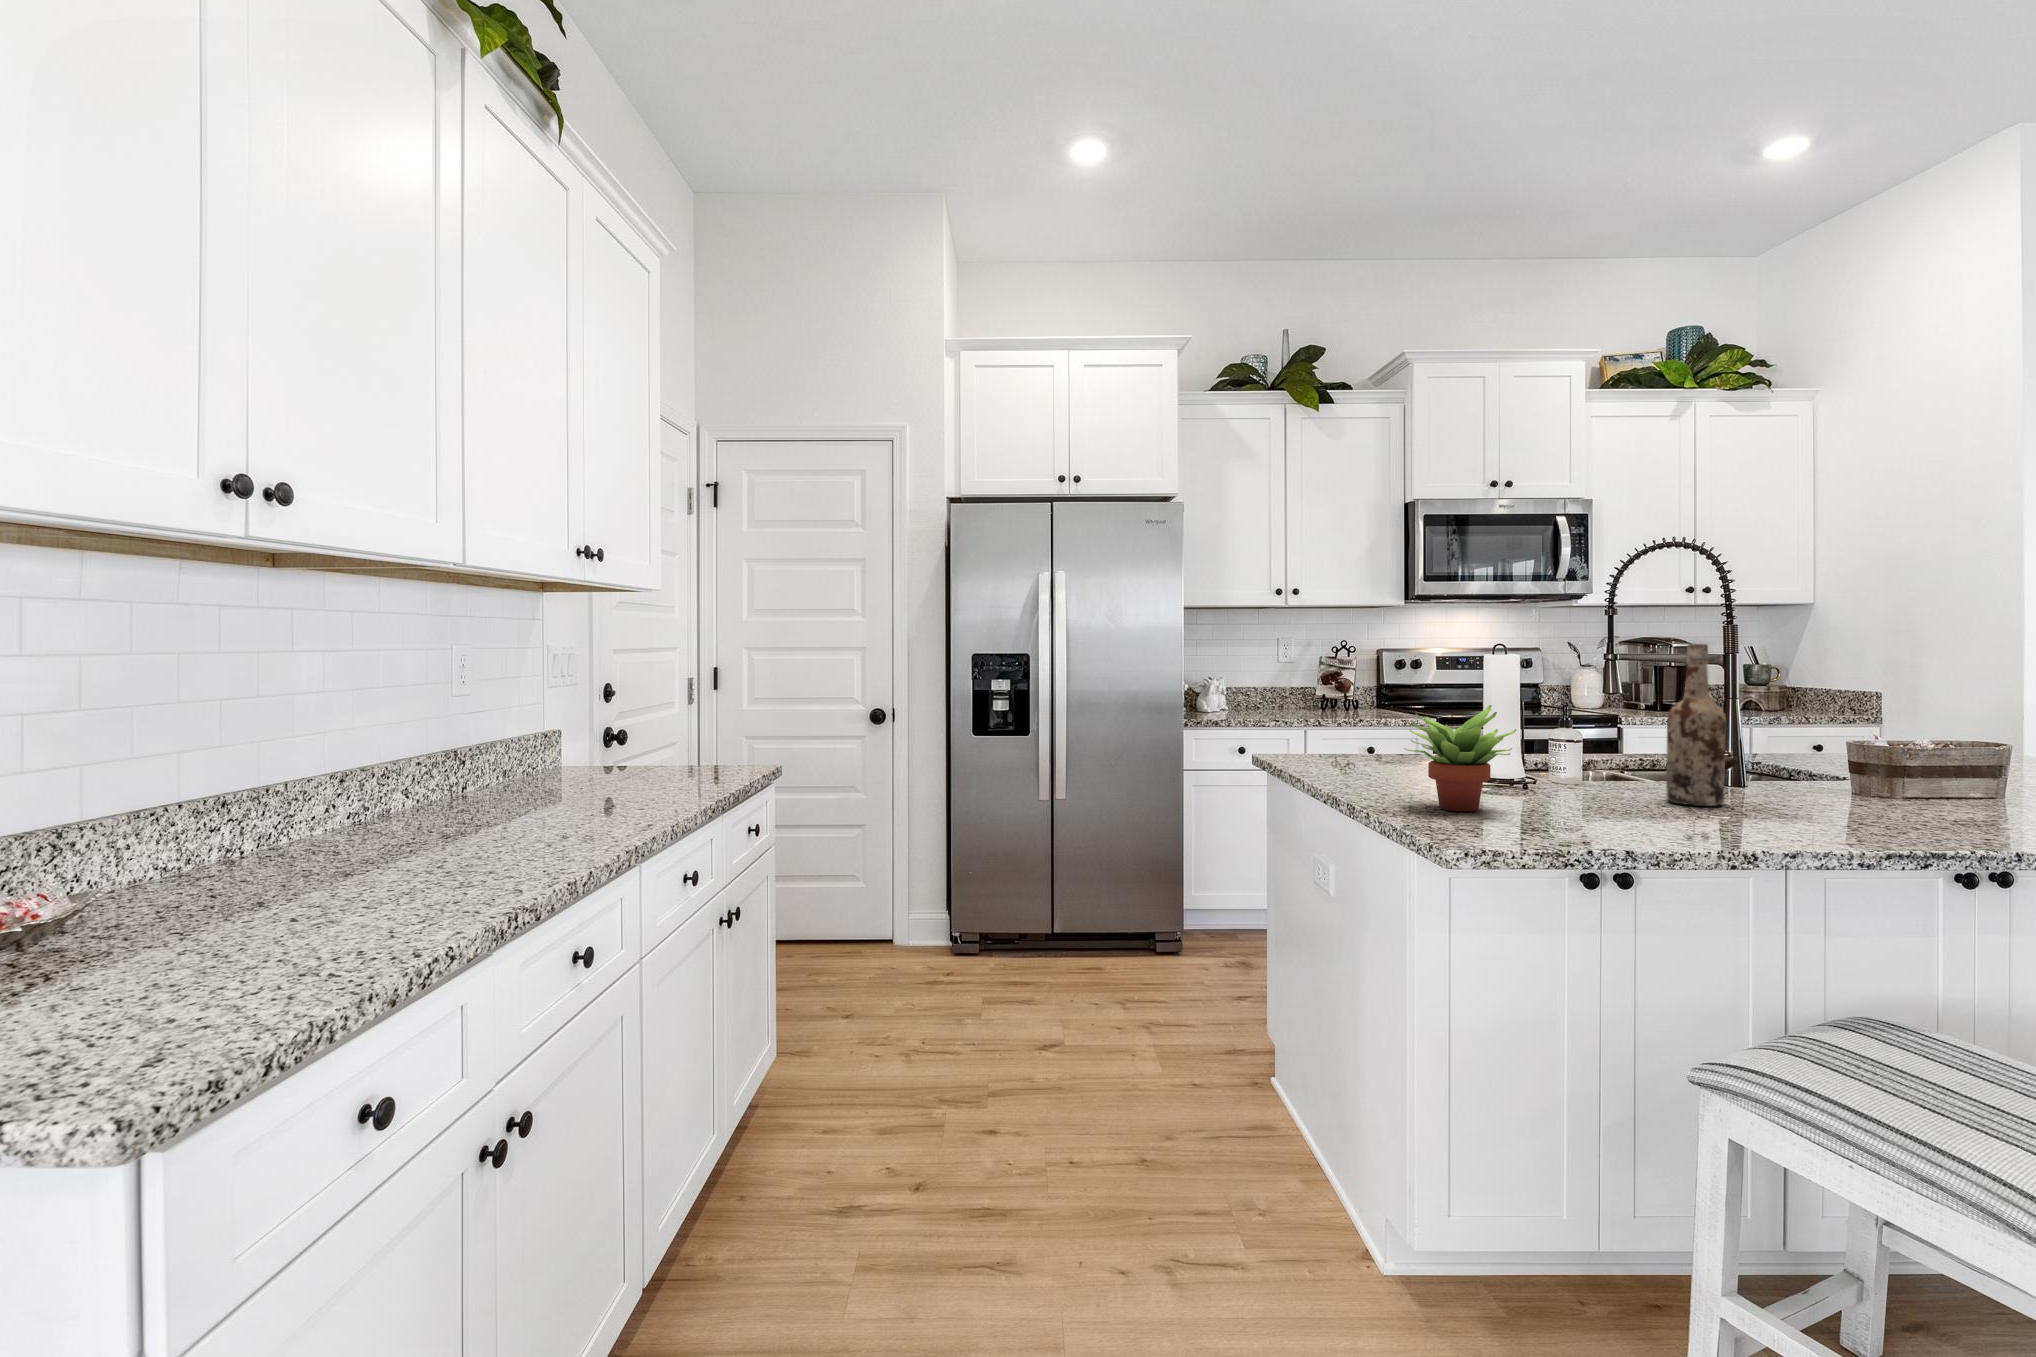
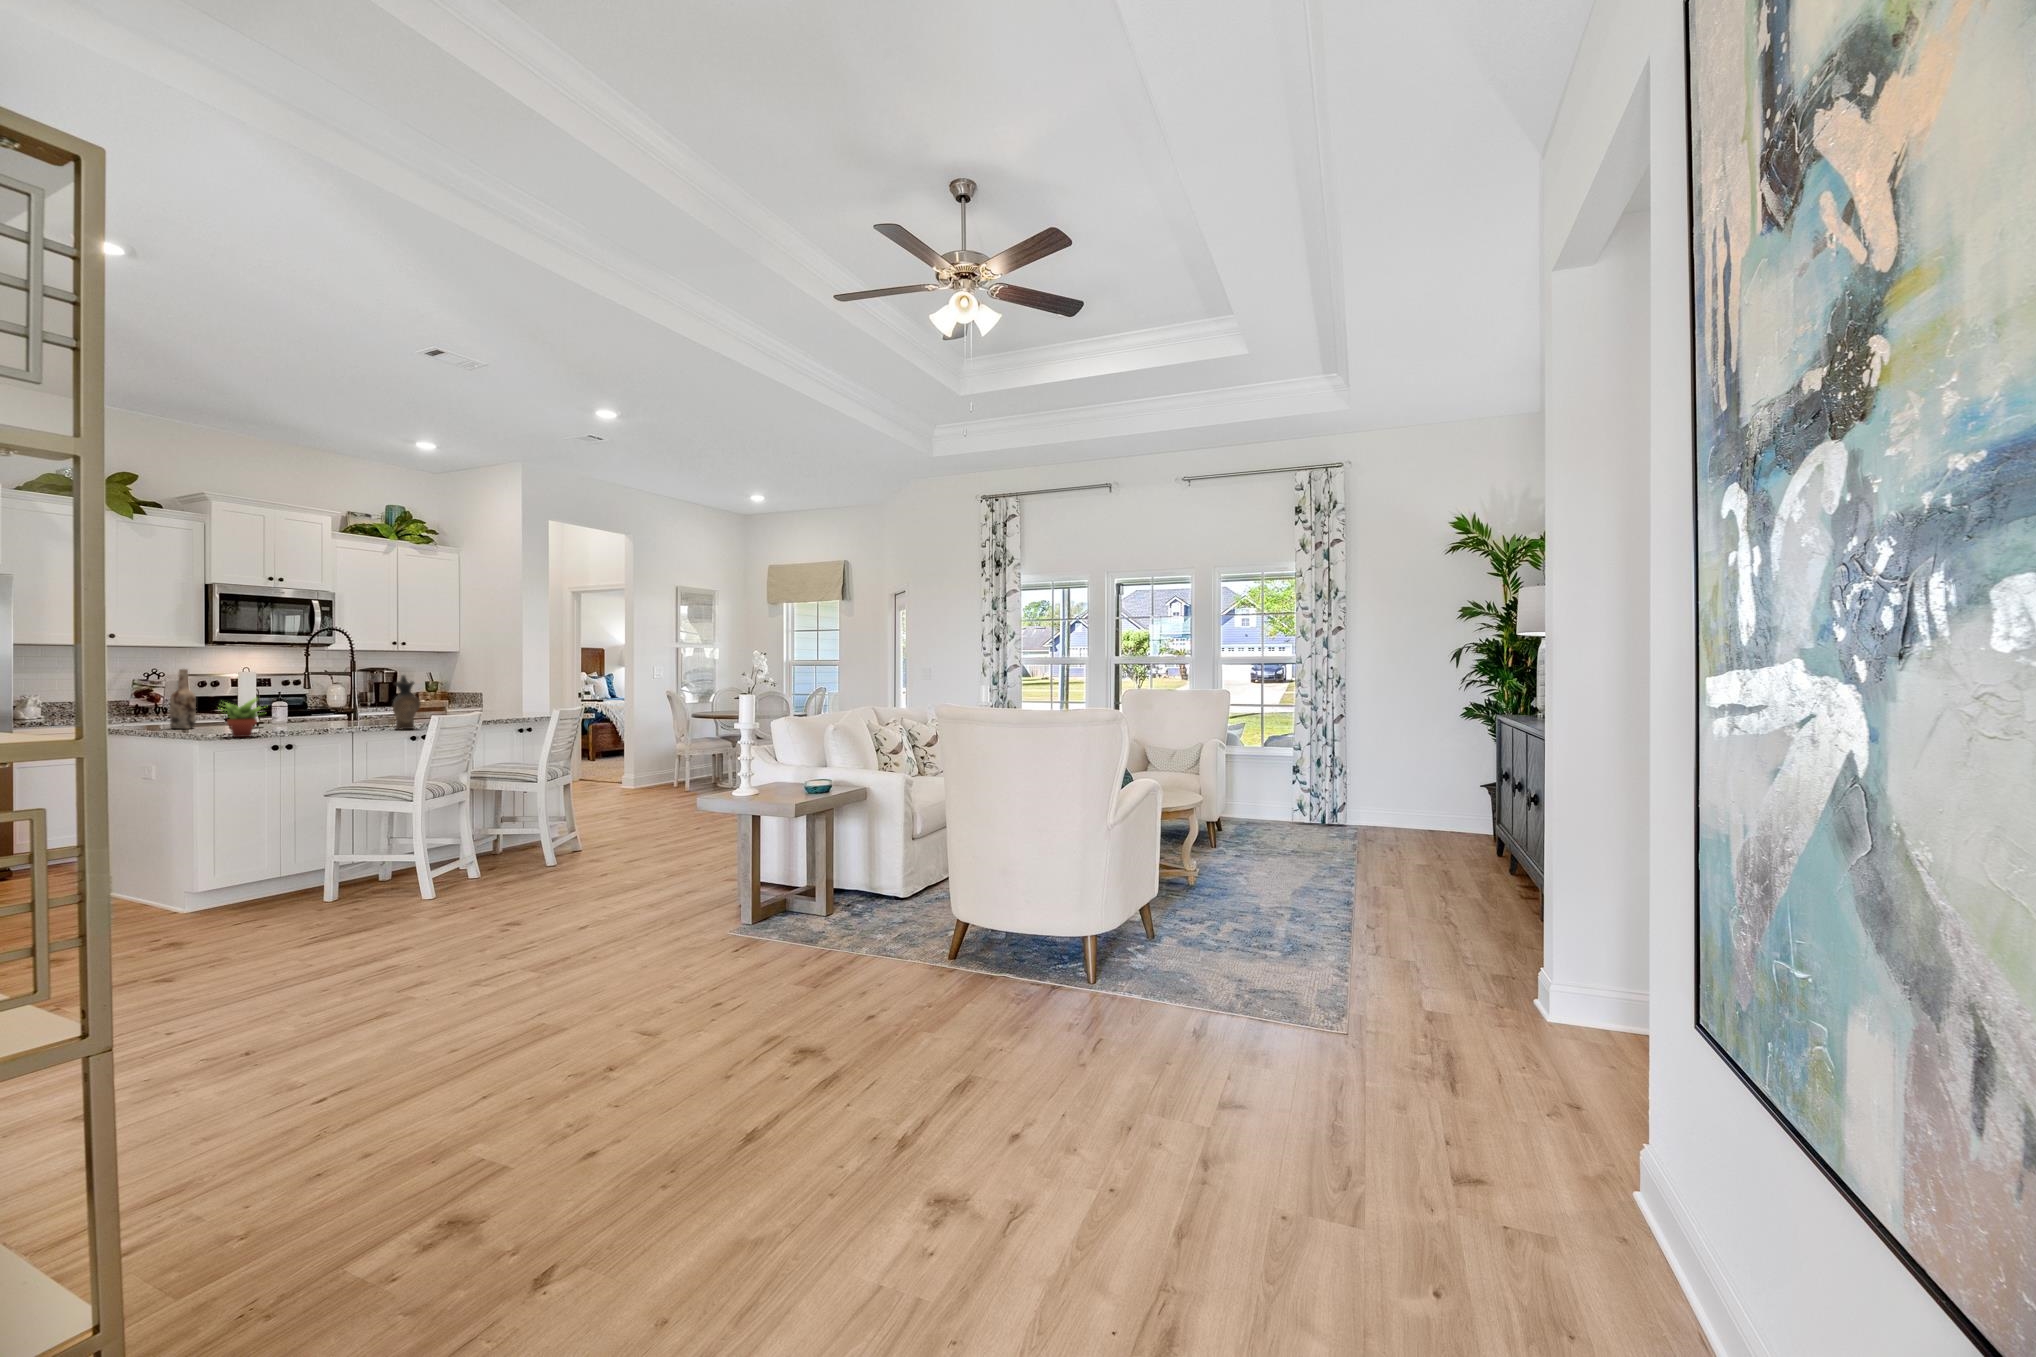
wine bottle: present [1666,644,1726,806] -> present [170,669,196,729]
ceramic pitcher: none [1817,647,1909,815] -> present [393,675,421,730]

